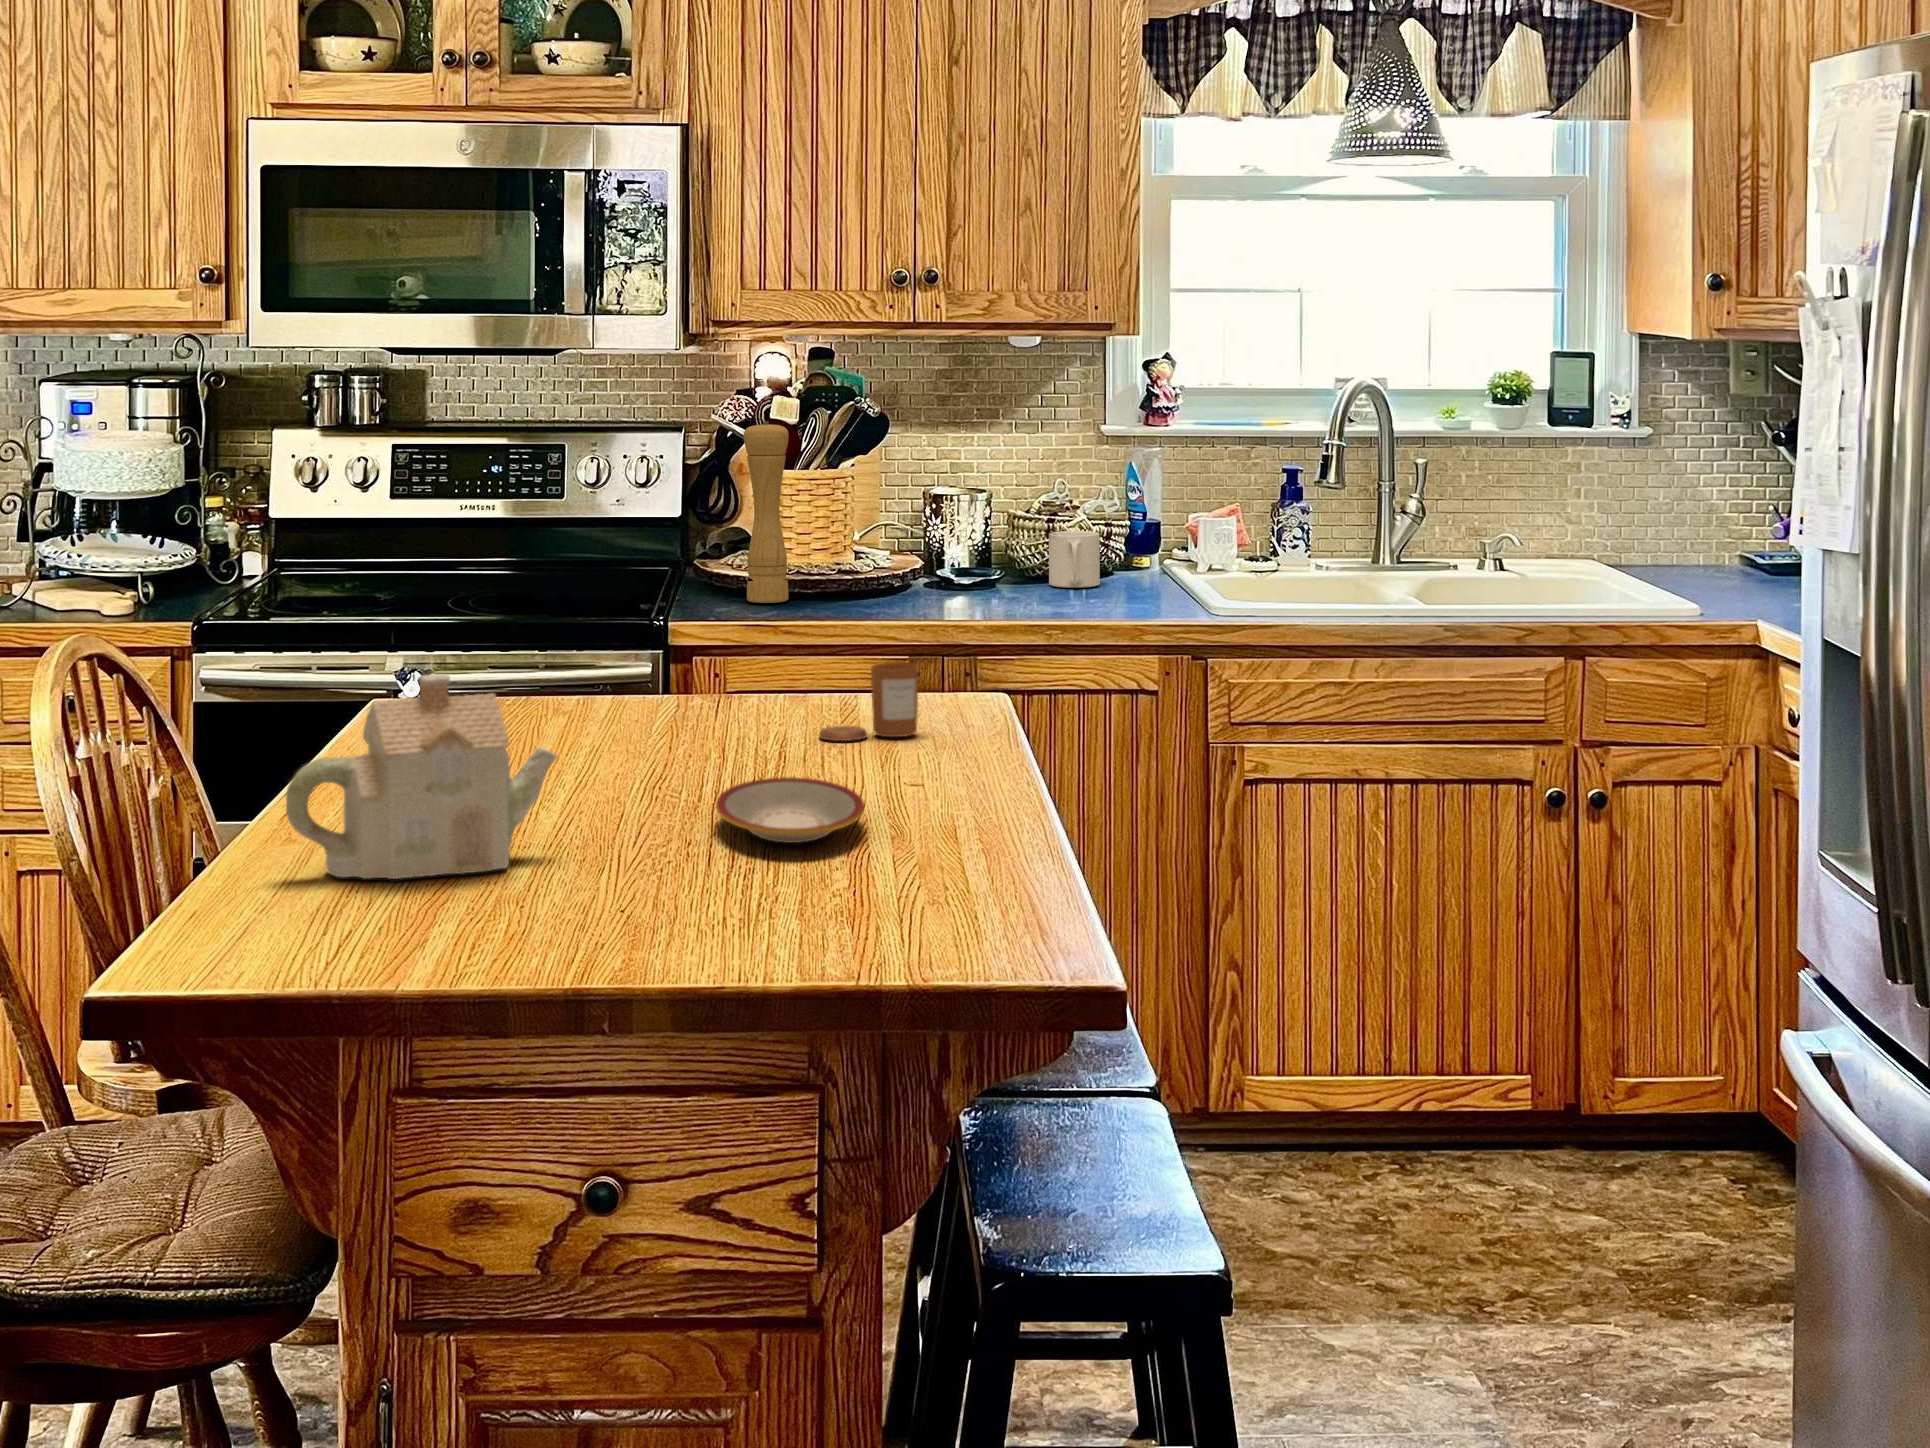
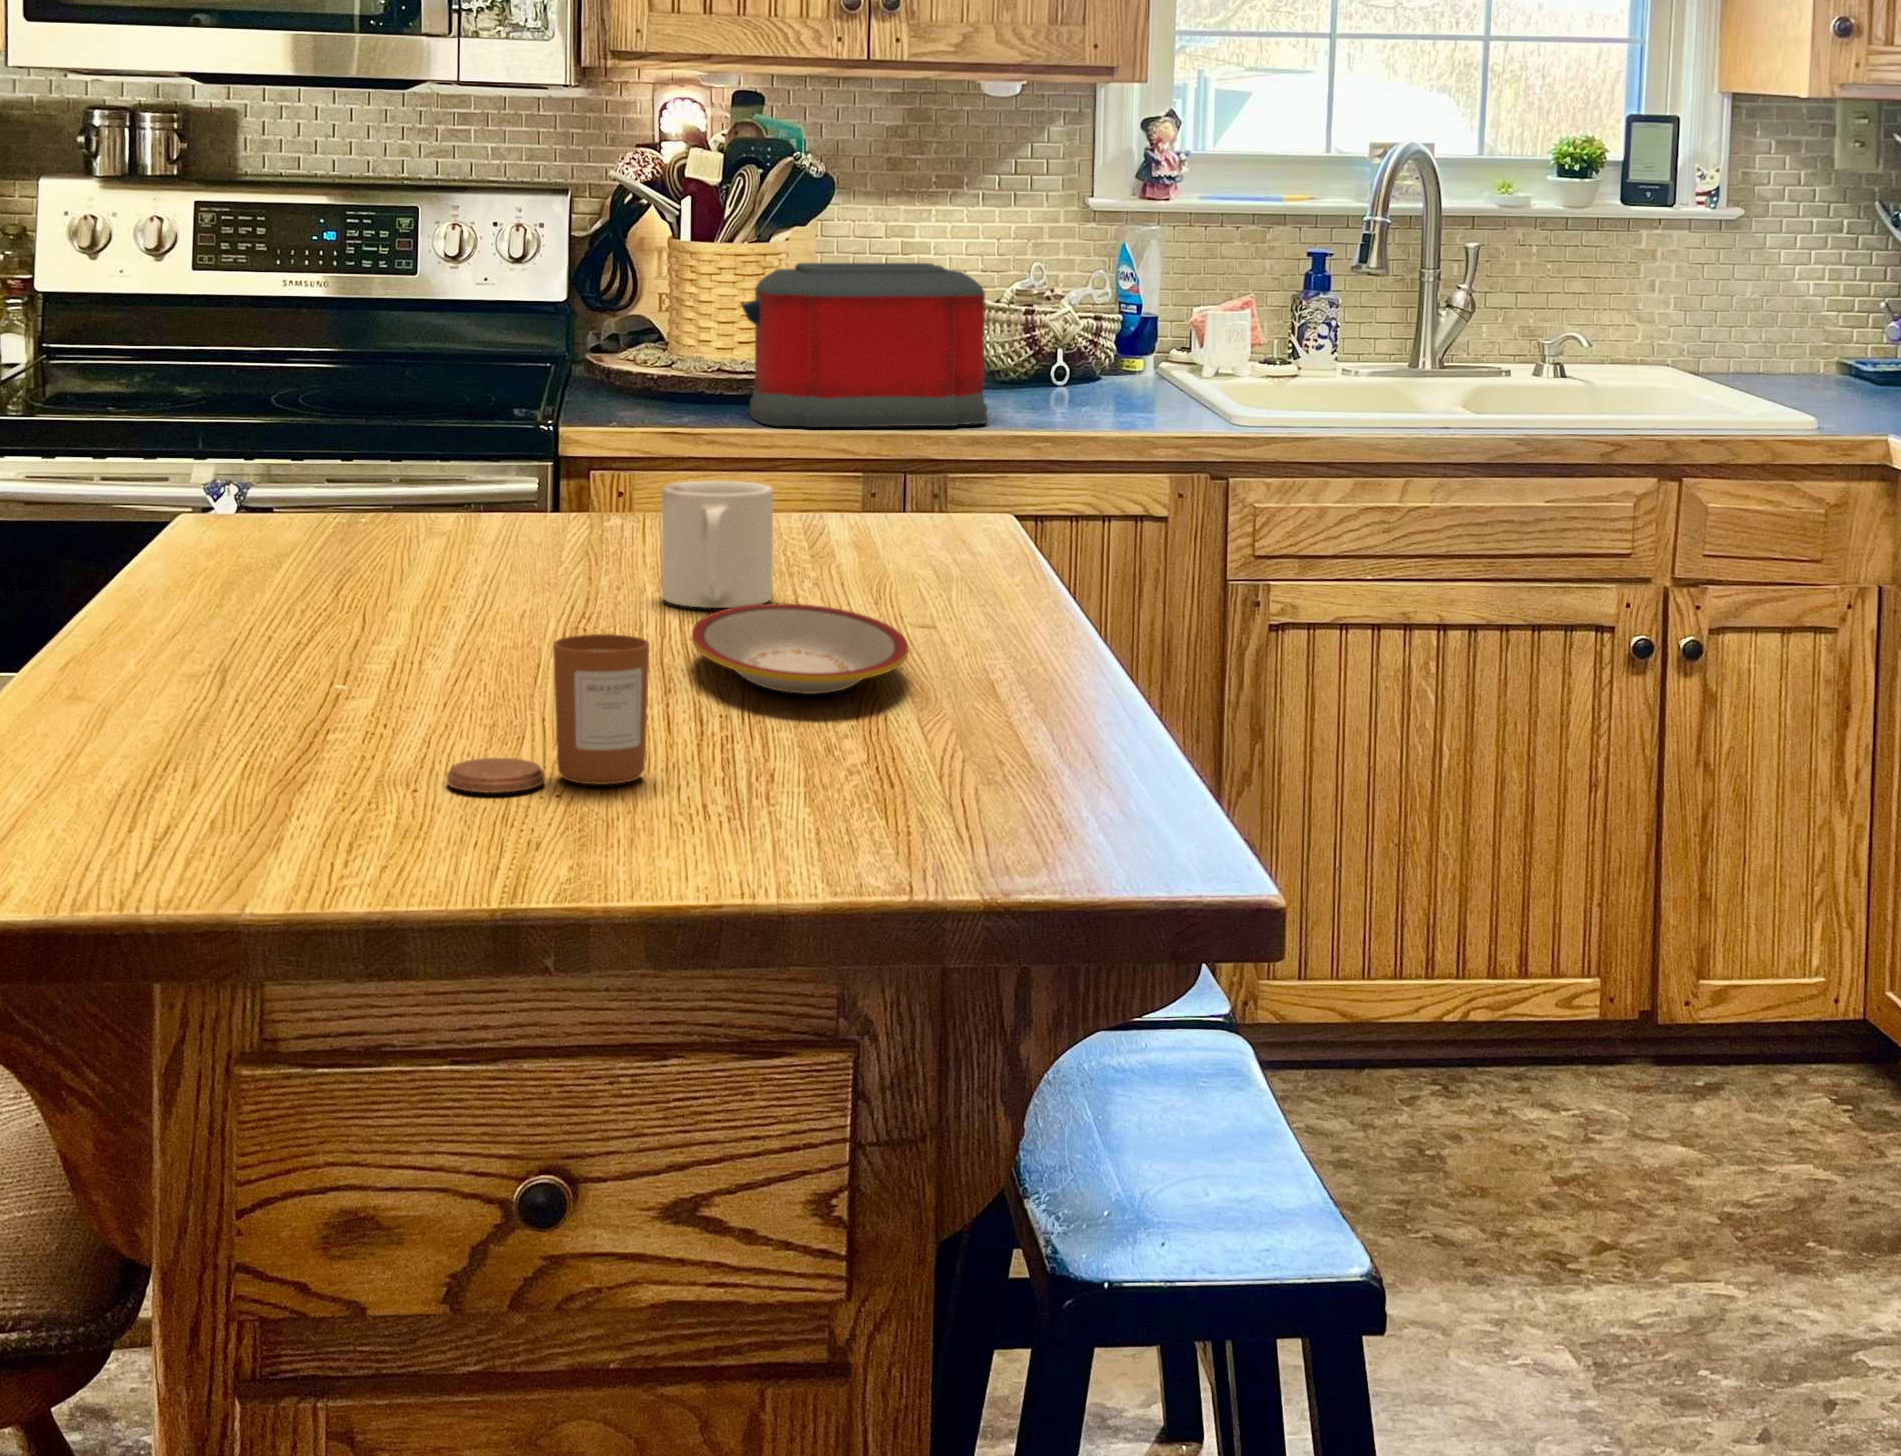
pepper mill: present [744,422,789,603] -> none [647,177,704,404]
toaster: none [815,488,1014,623] -> present [741,263,987,427]
mug: present [1049,531,1100,588] -> present [662,481,773,608]
candle: present [819,663,919,741] -> present [447,634,649,793]
teapot: present [286,674,557,879] -> none [65,439,469,740]

